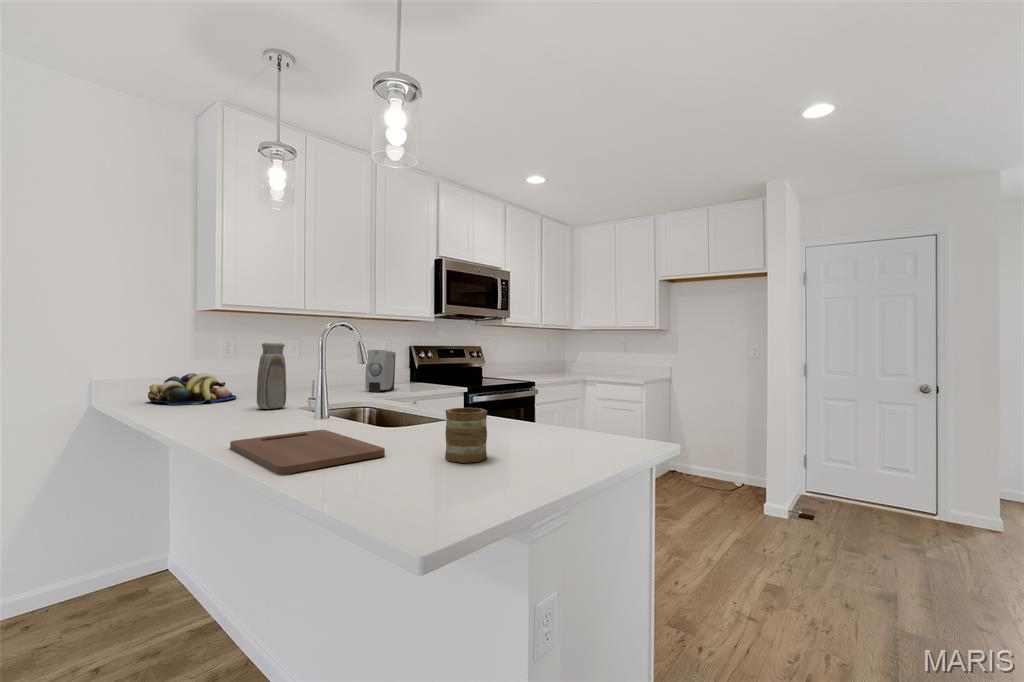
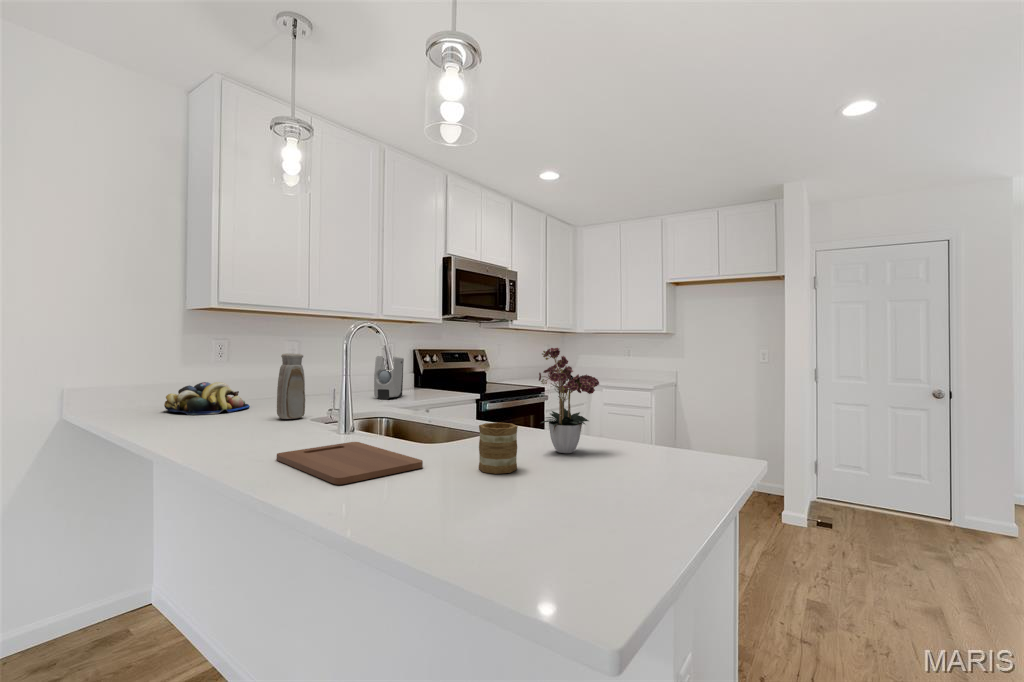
flower arrangement: none [511,324,585,442] -> present [539,348,599,453]

